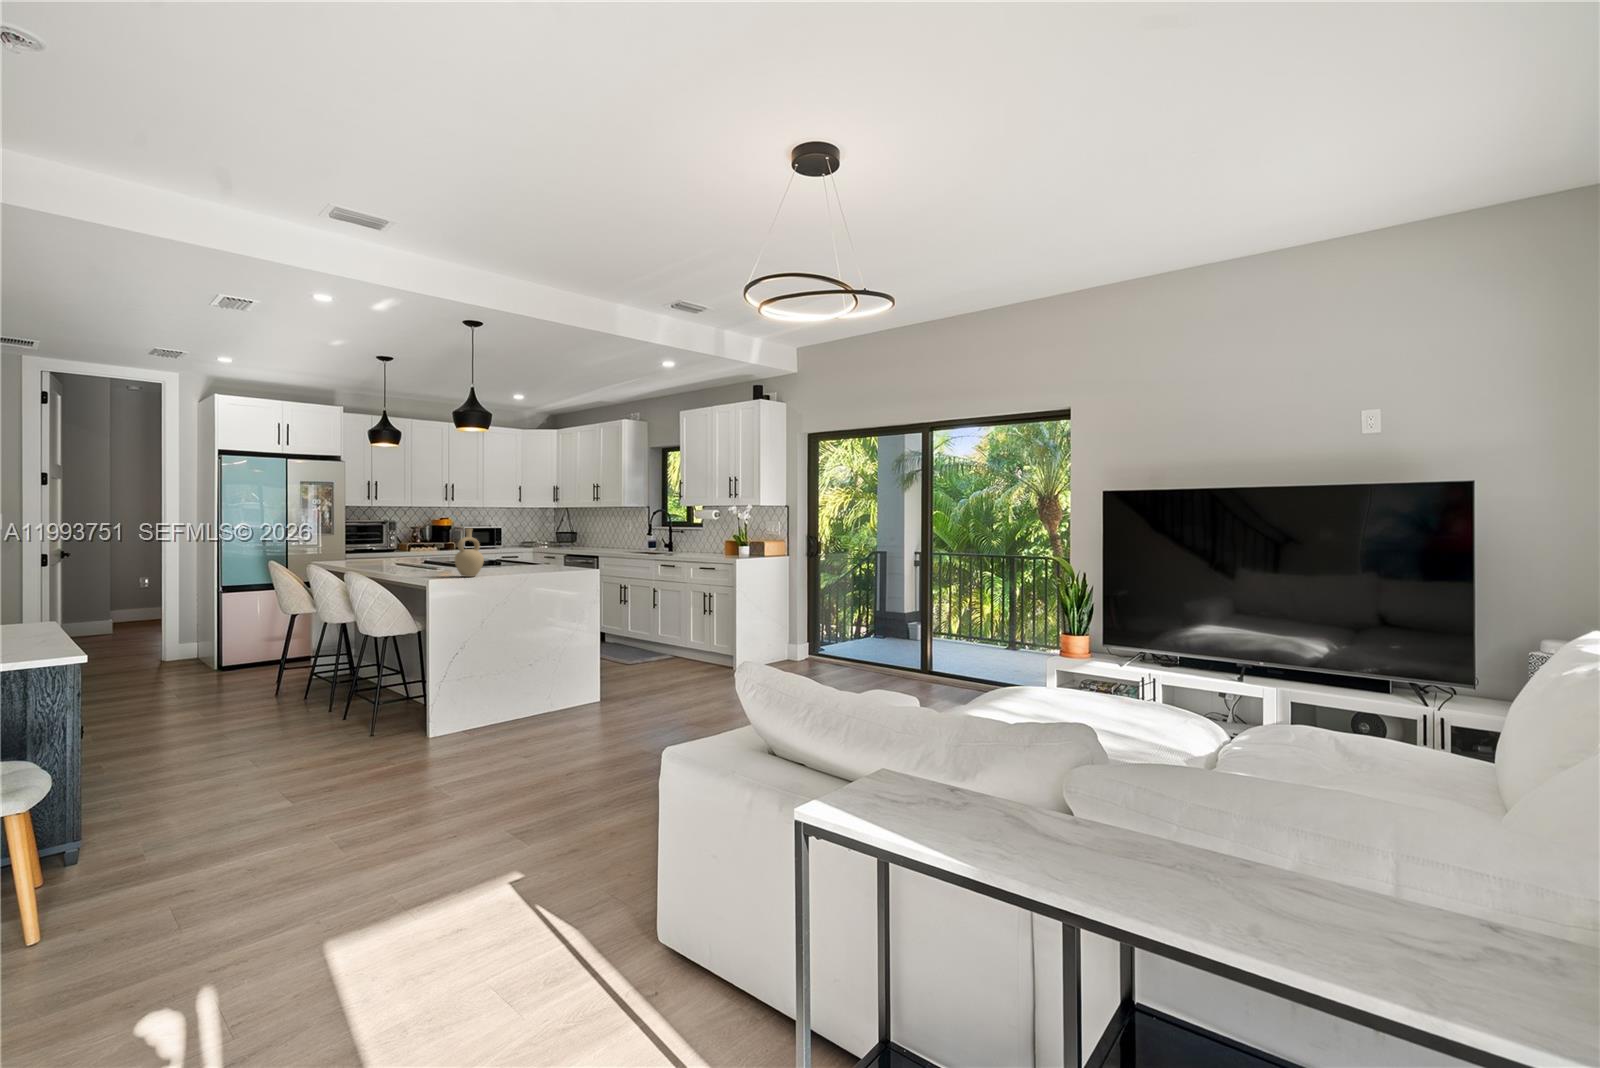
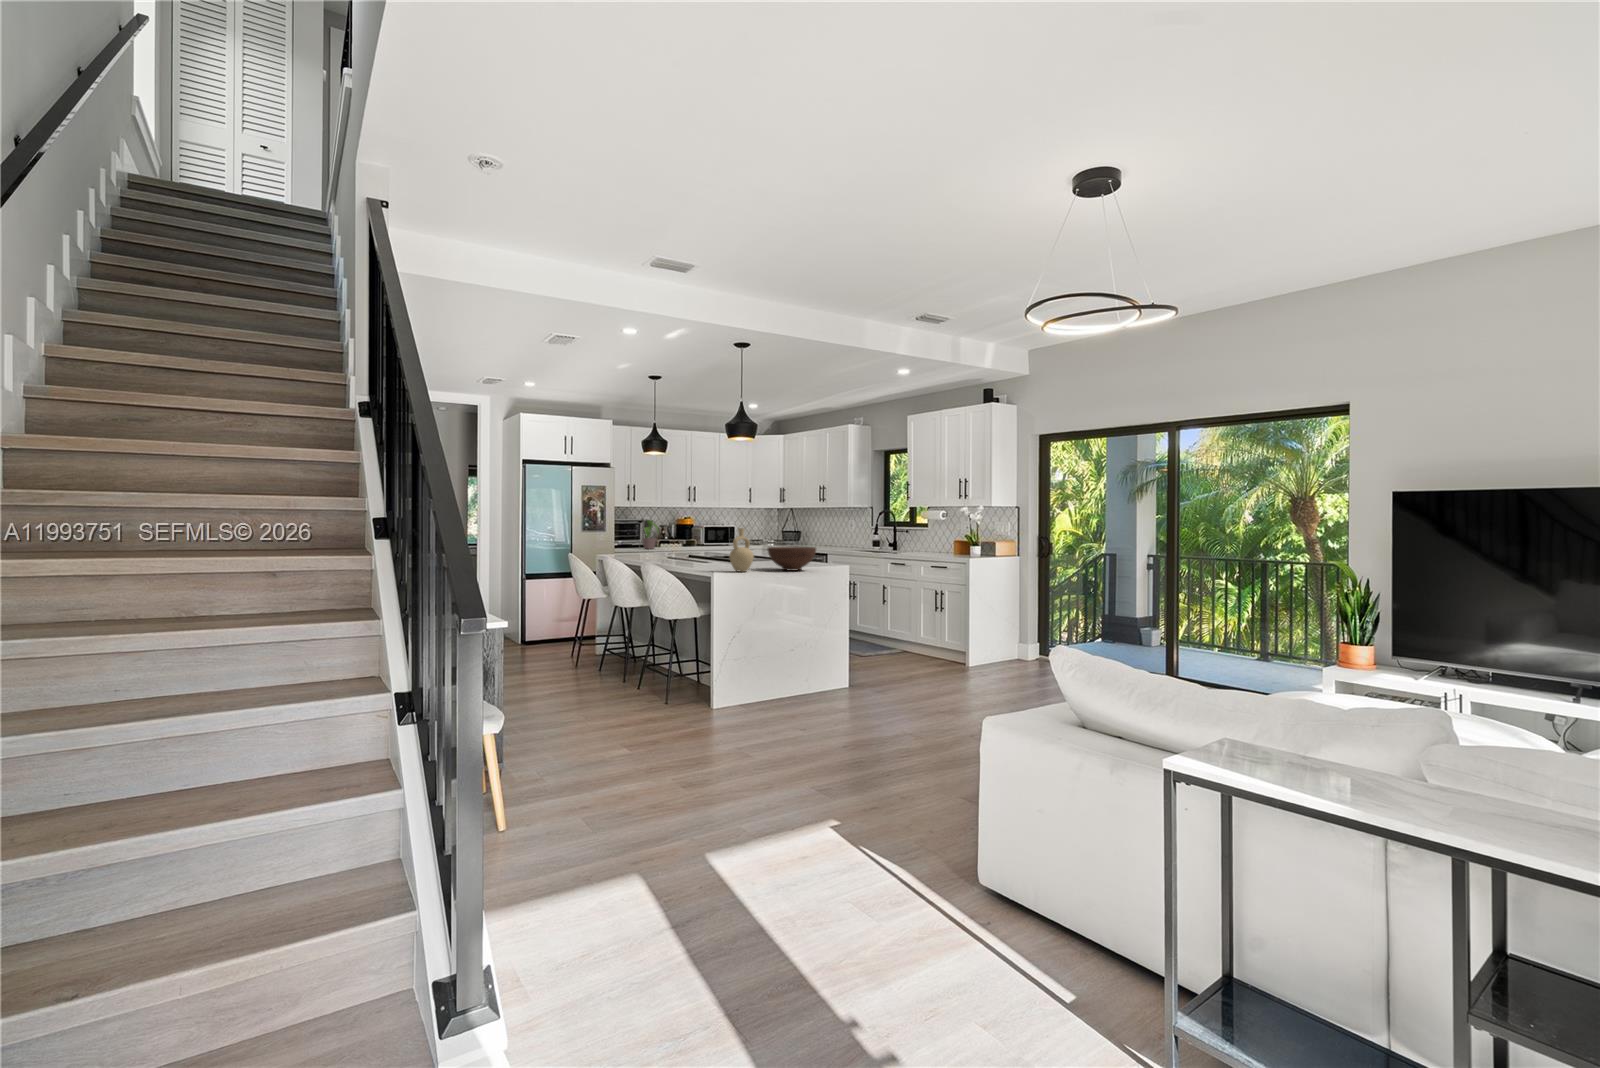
potted plant: none [372,520,404,553] -> present [642,520,658,549]
fruit bowl: none [503,548,560,574] -> present [768,547,816,571]

